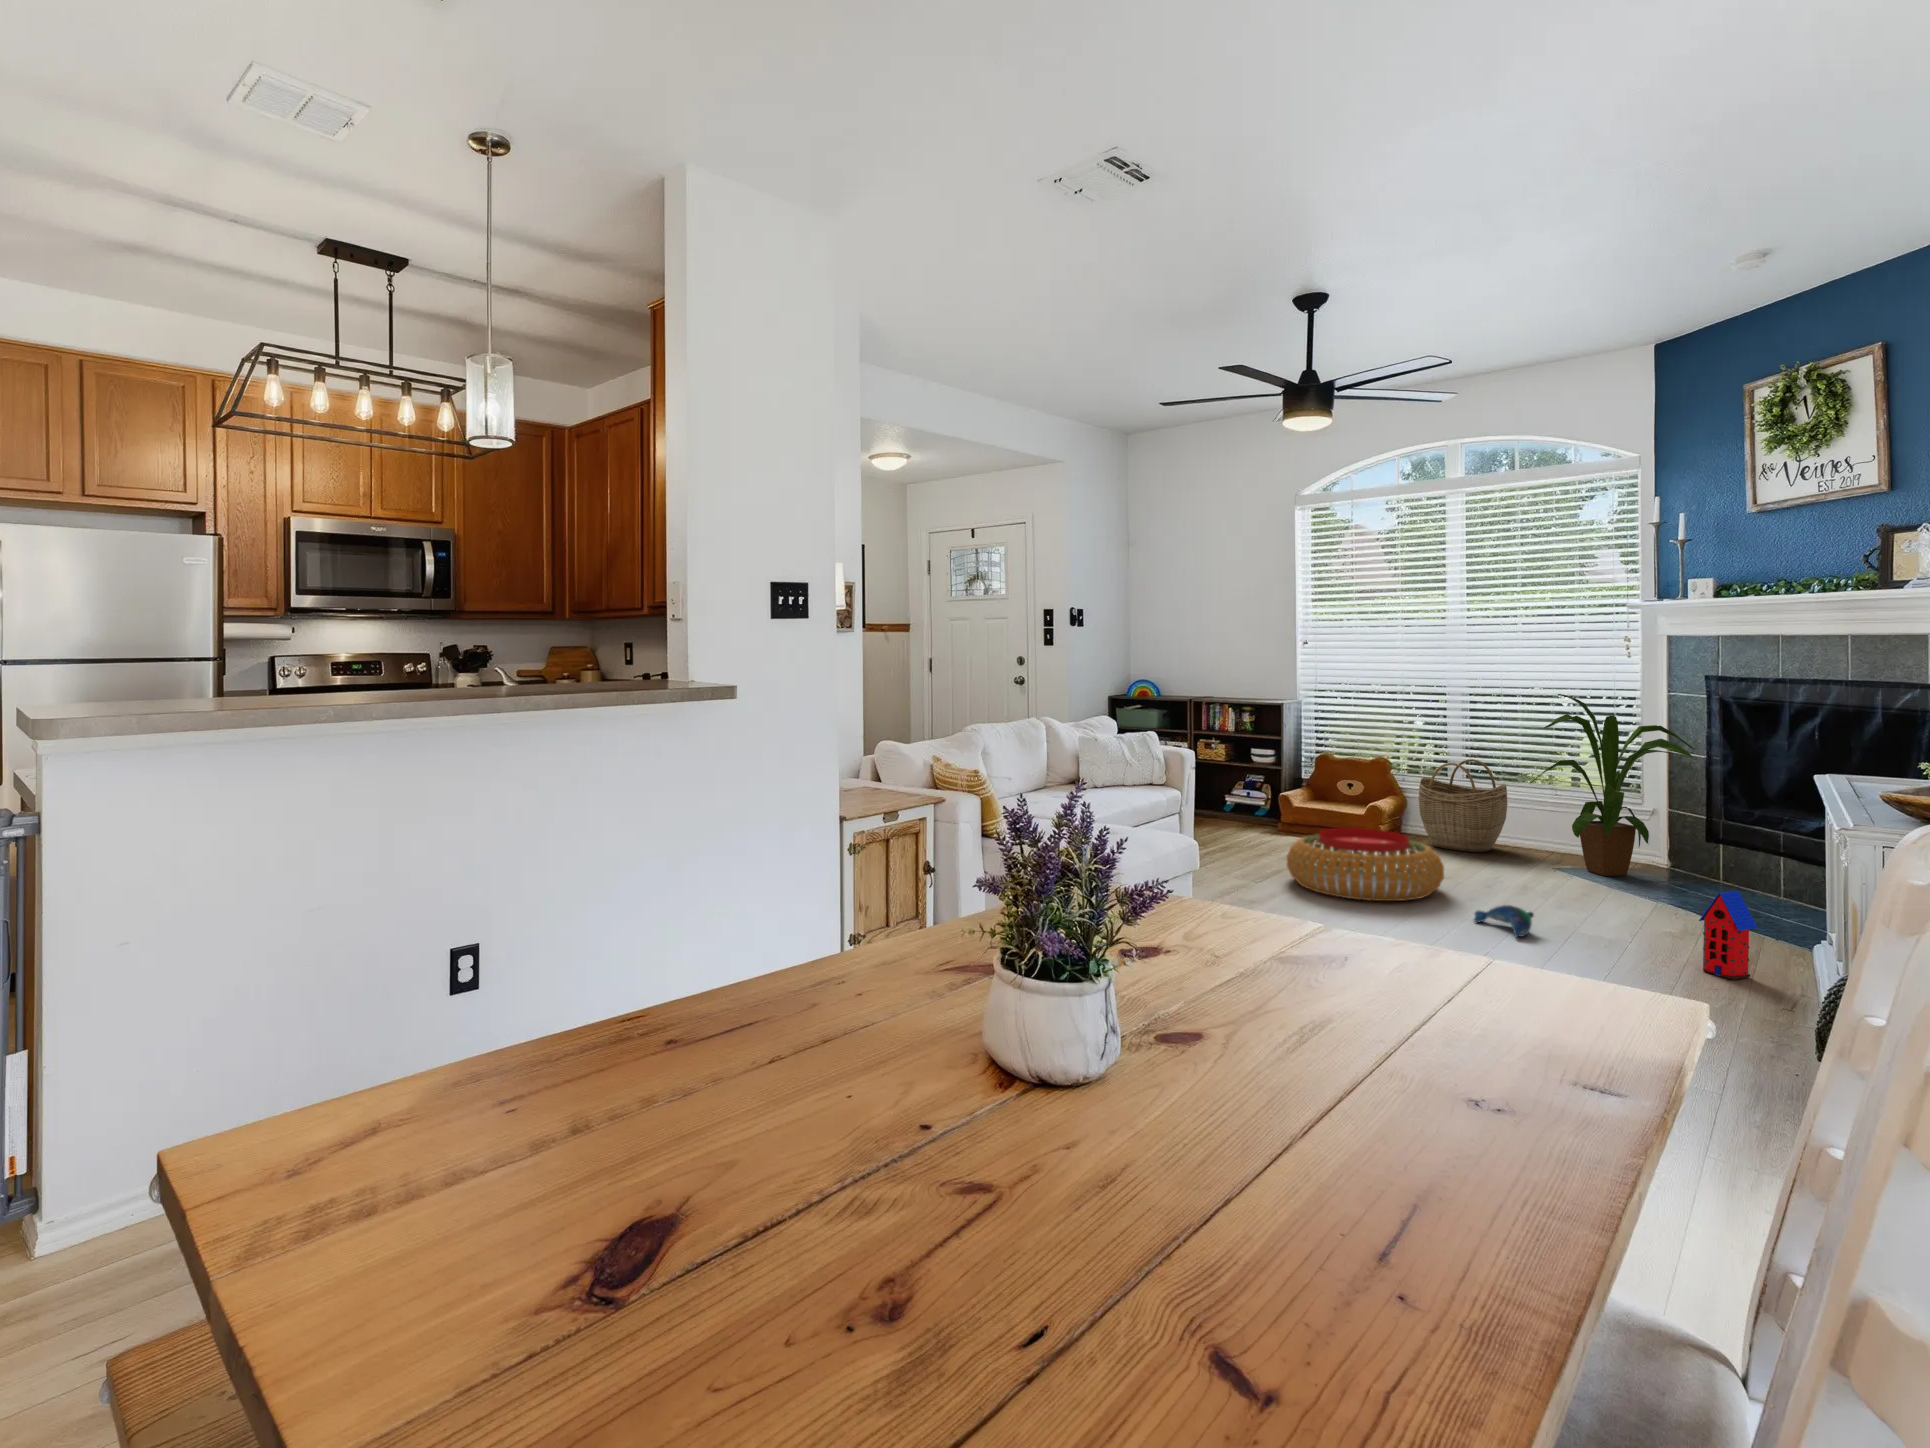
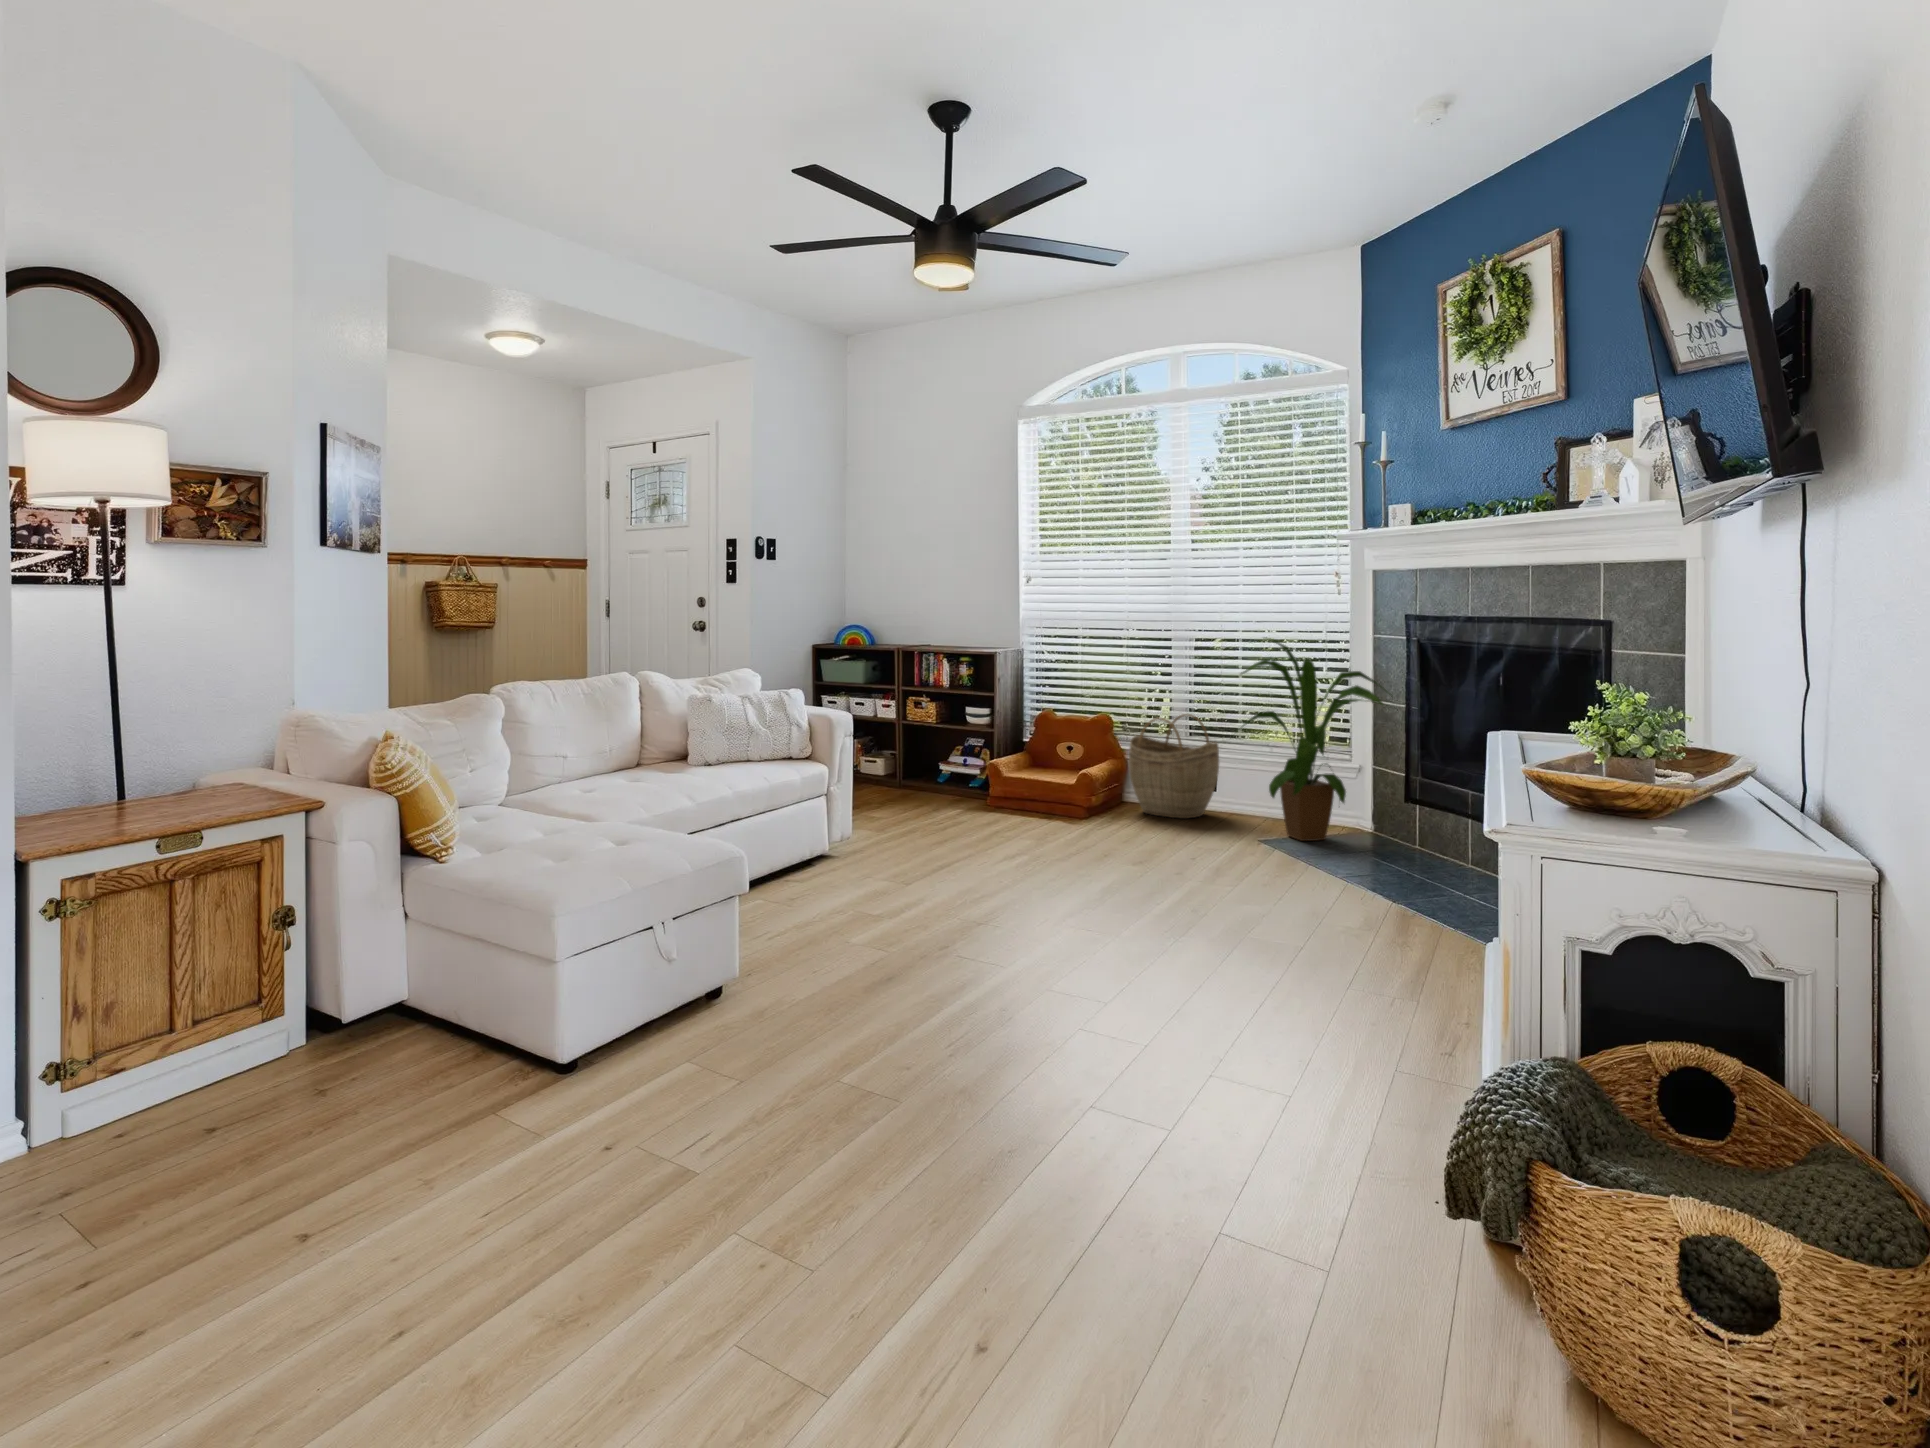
pouf: present [1287,828,1444,901] -> none [944,793,1113,876]
toy house: present [1699,891,1758,980] -> none [1327,852,1385,955]
plush toy: present [1474,905,1534,938] -> none [1119,877,1179,915]

